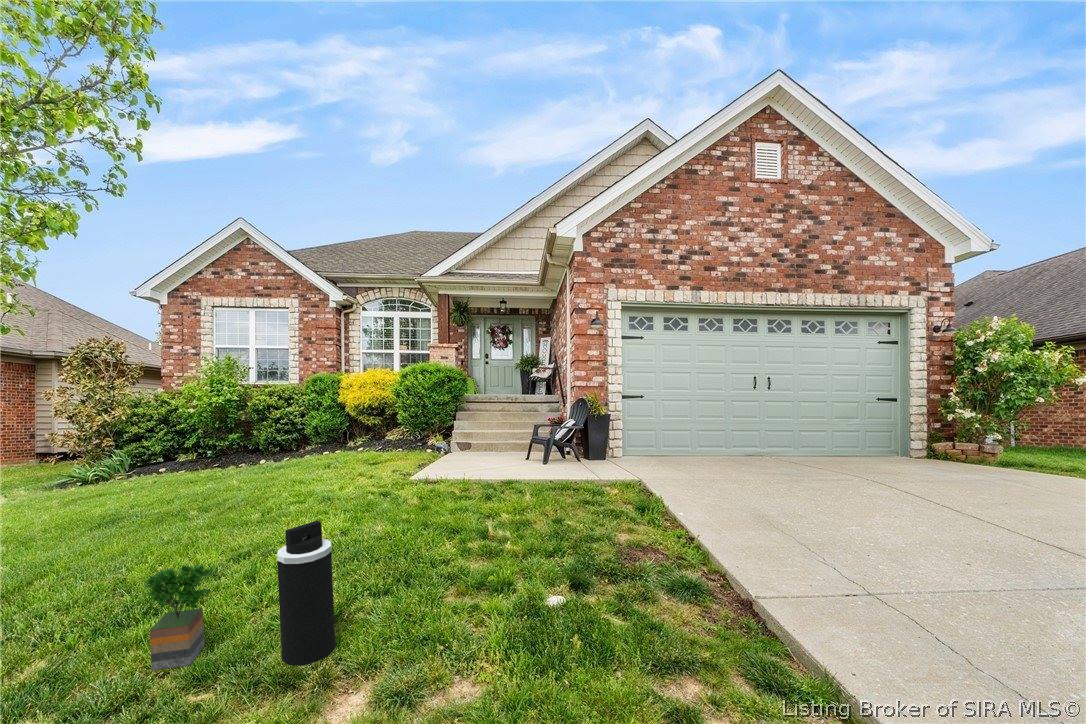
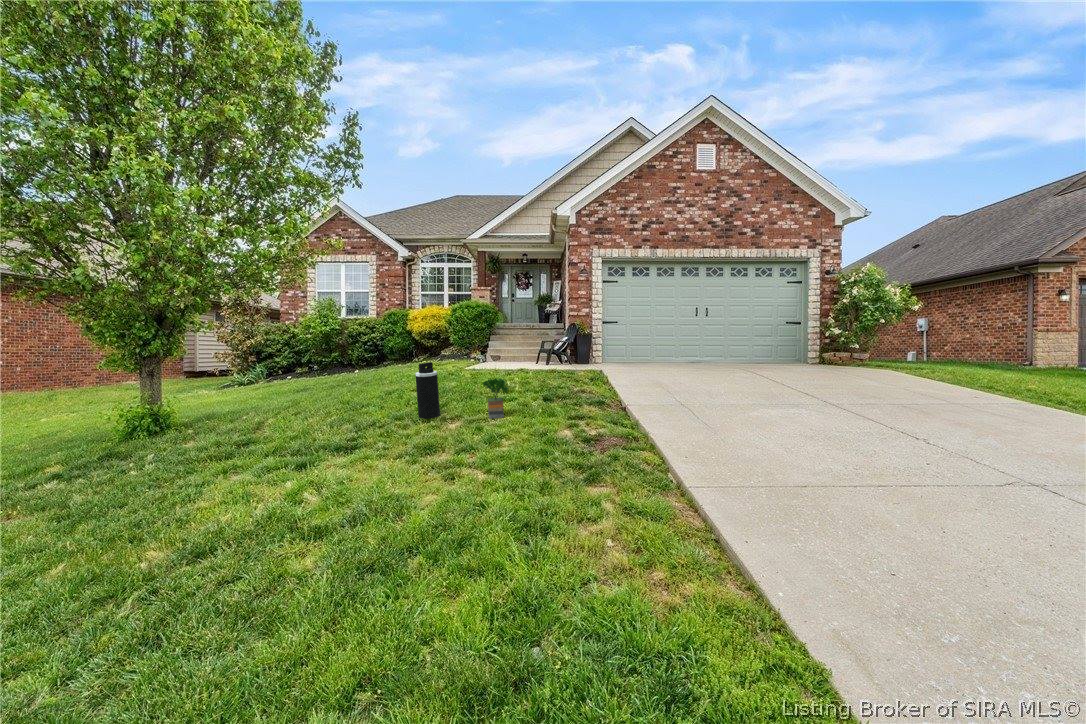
potted tree: present [144,564,213,671] -> present [483,378,509,419]

